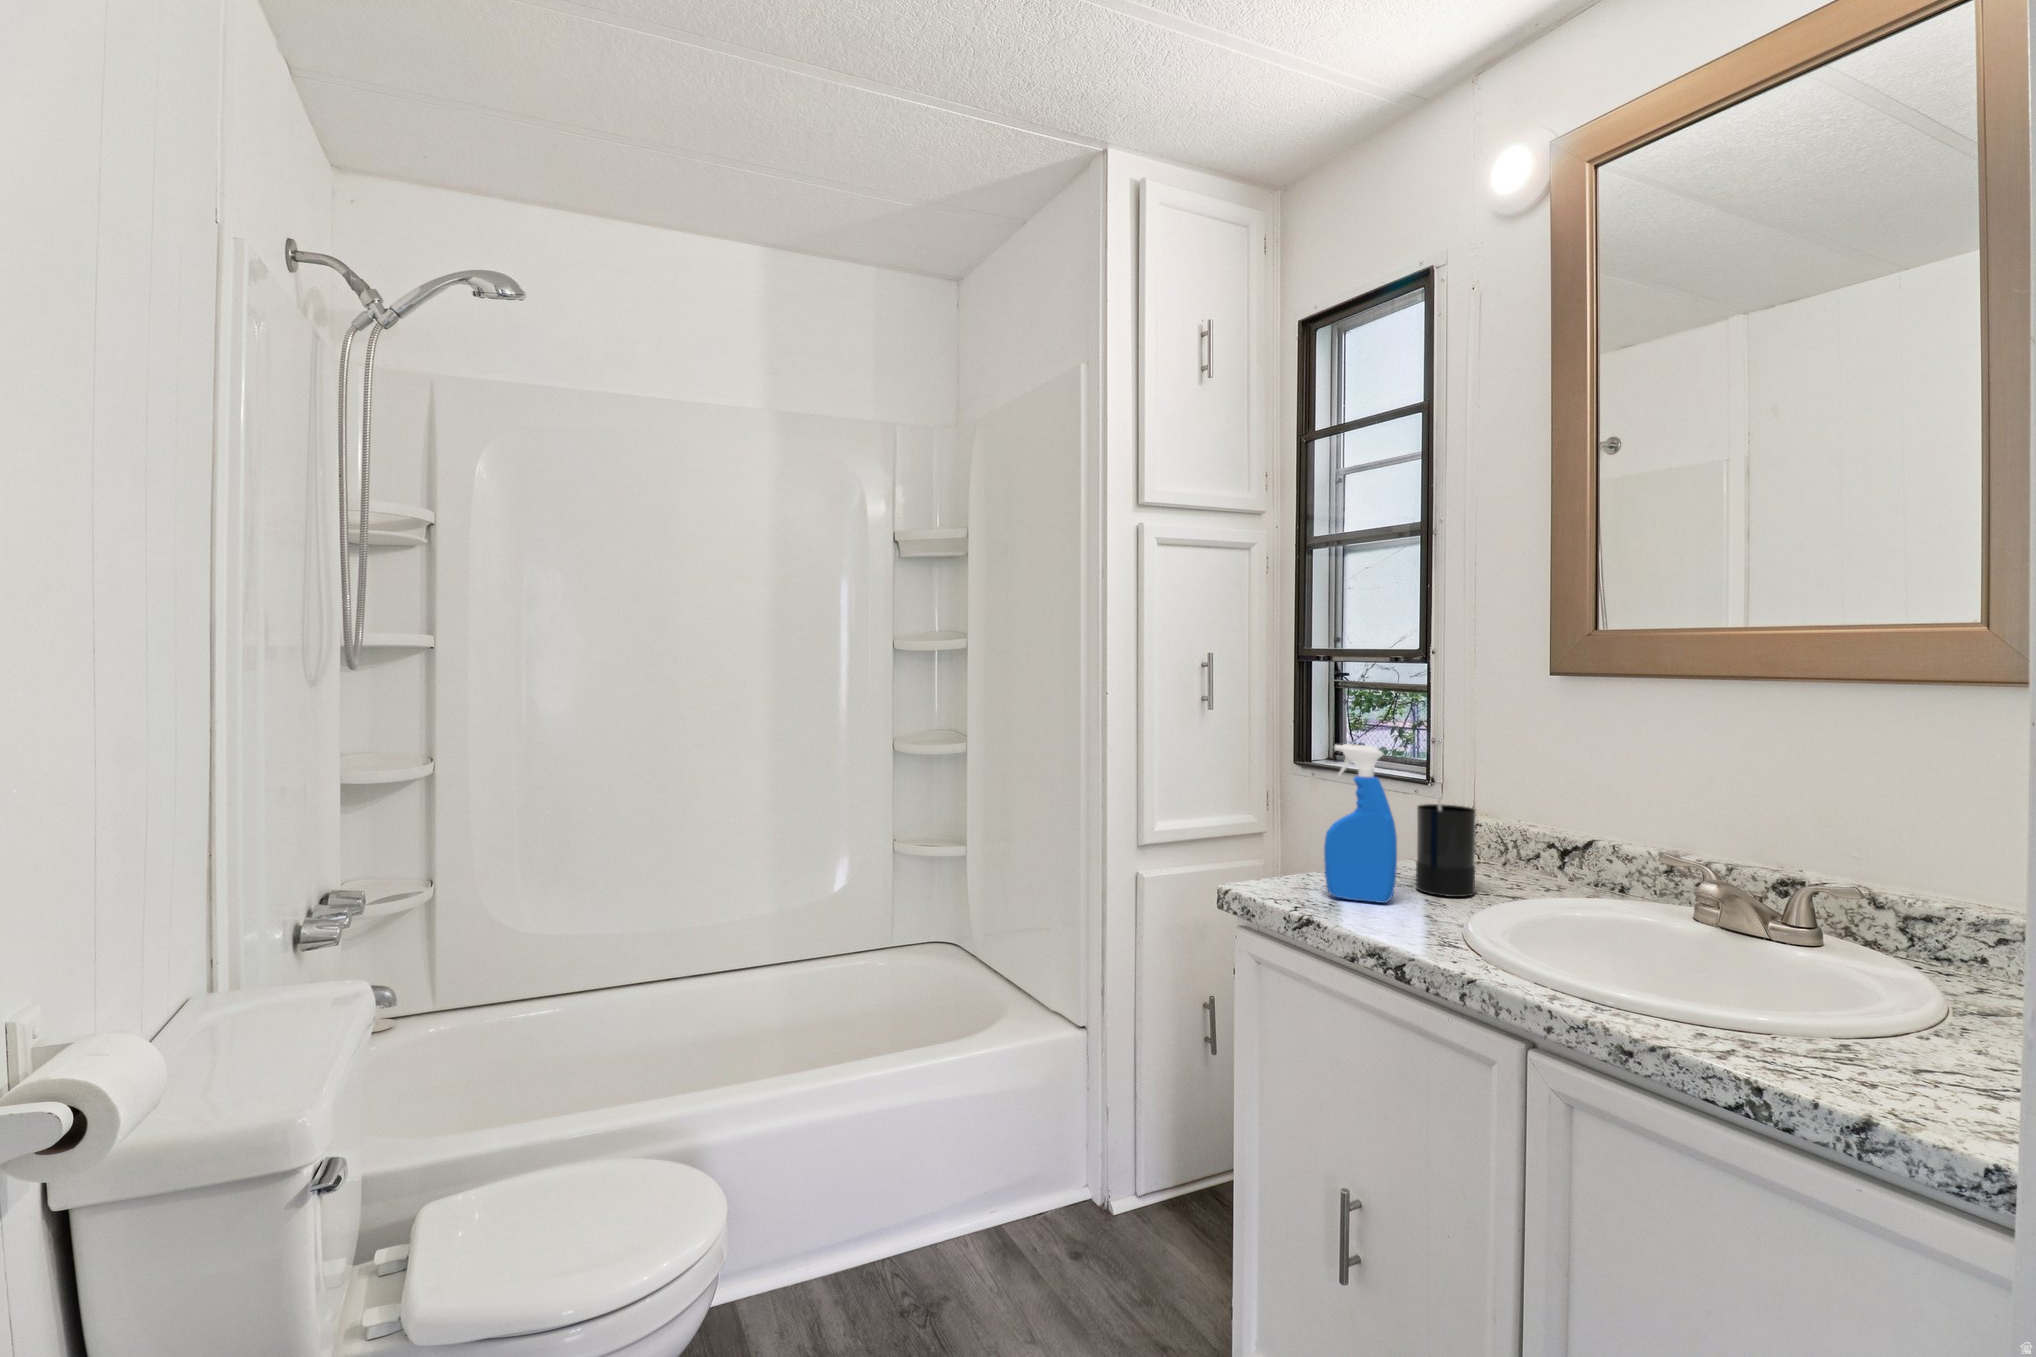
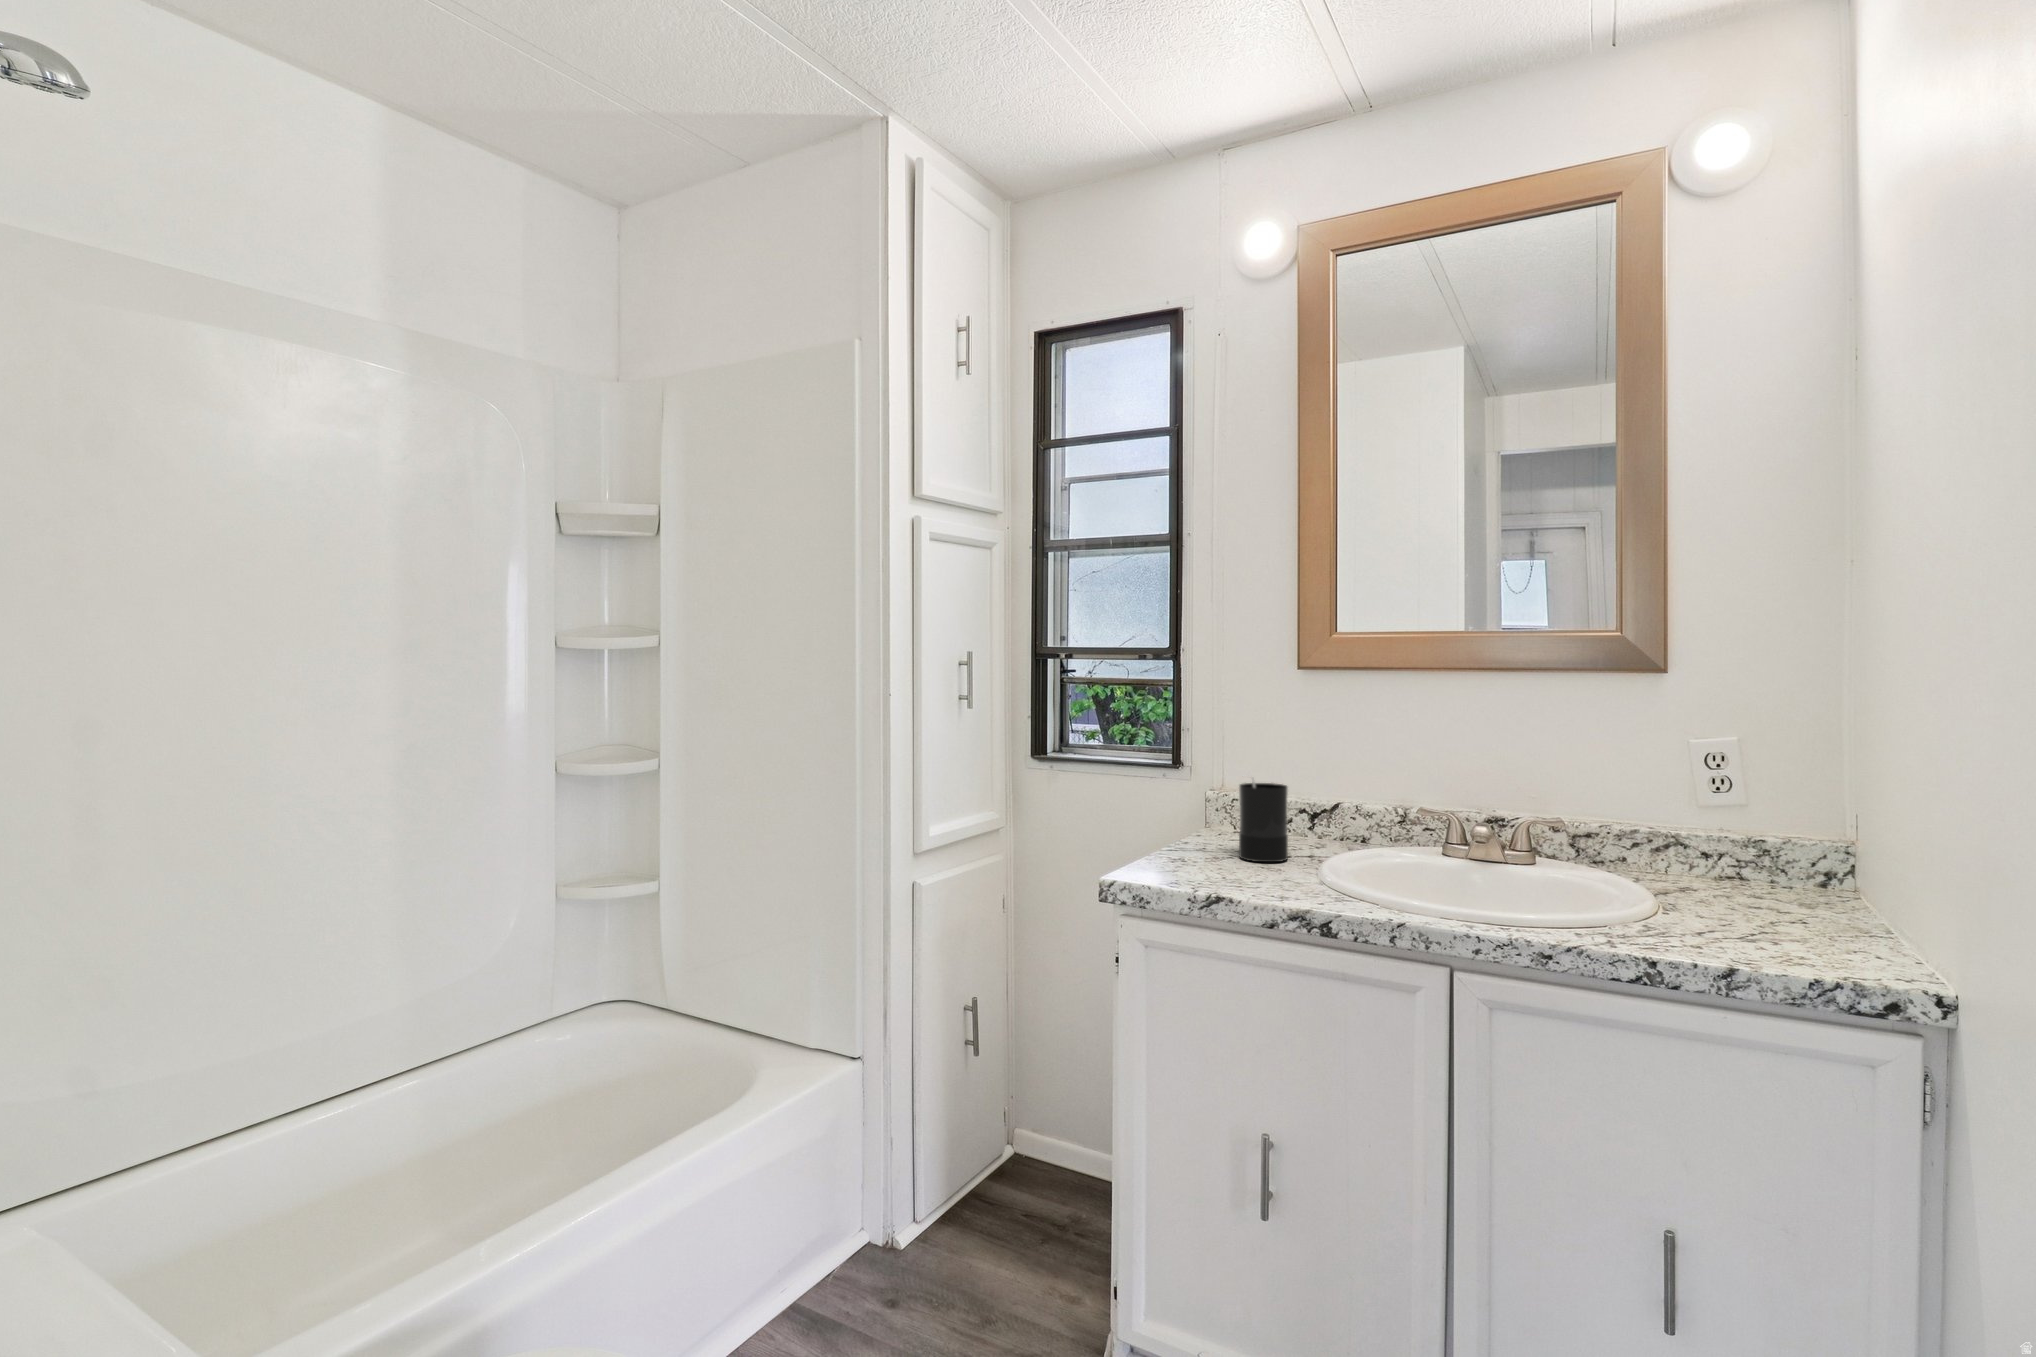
spray bottle: present [1324,744,1397,903] -> none [1193,733,1254,875]

